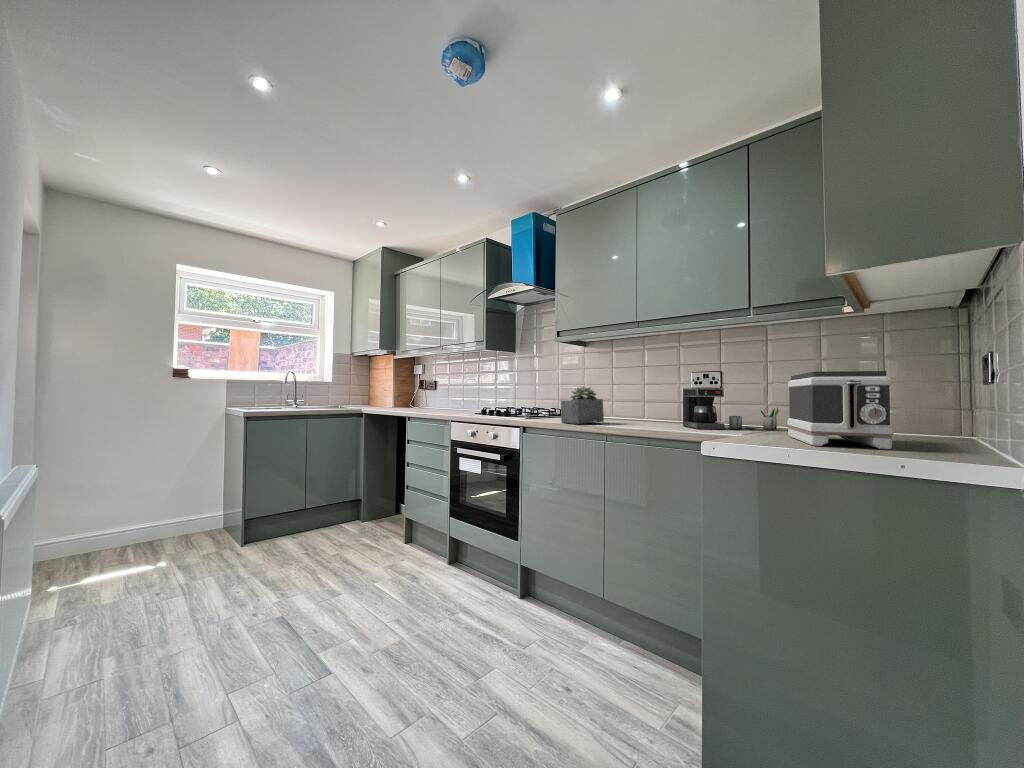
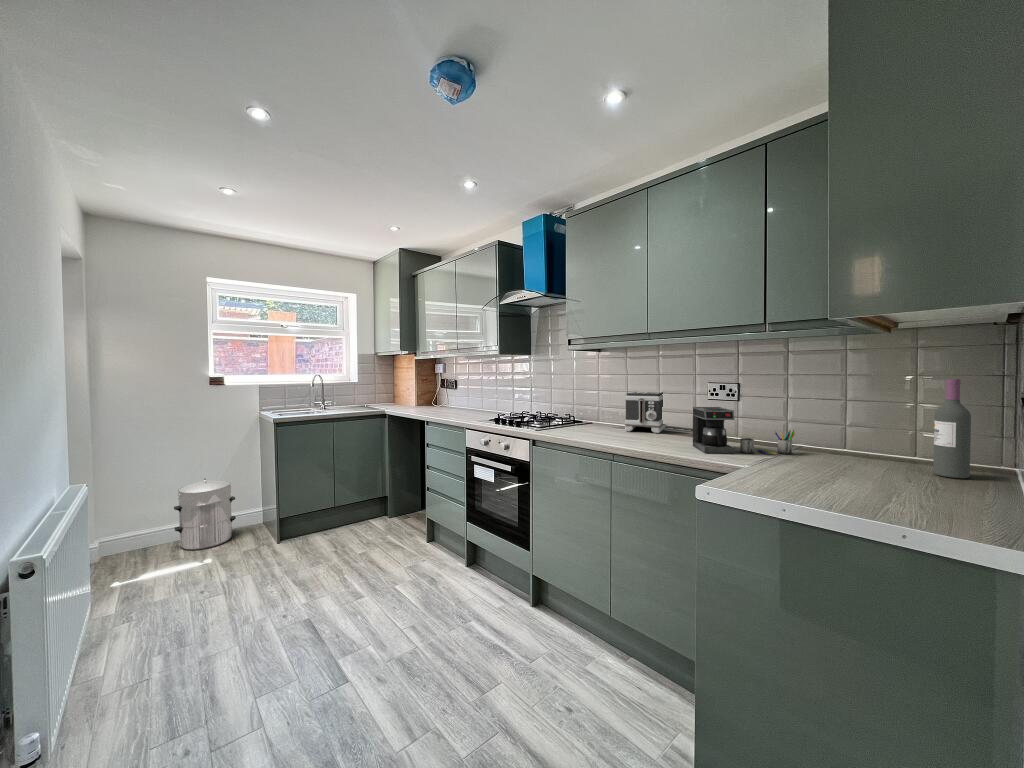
wine bottle: none [907,350,940,440] -> present [933,379,971,478]
toaster: present [787,371,894,449] -> present [625,391,667,433]
succulent plant: present [561,387,604,423] -> none [567,403,612,443]
waste bin: none [124,476,195,554] -> present [174,478,236,550]

